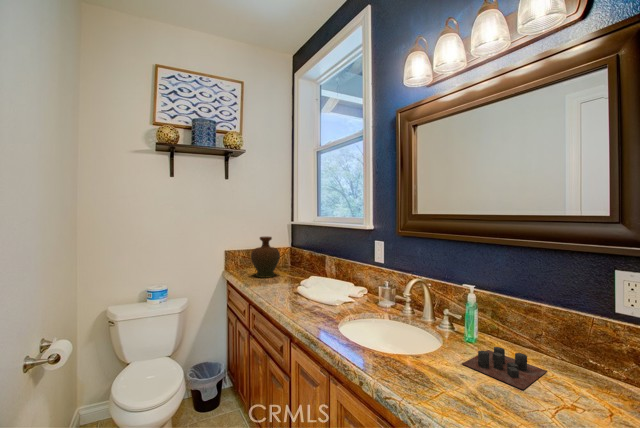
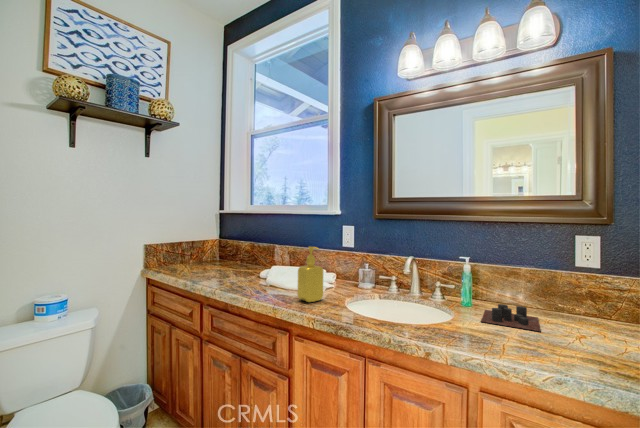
decorative vase: present [251,237,280,278] -> none [188,227,223,274]
soap dispenser: none [306,264,329,316] -> present [298,247,323,302]

